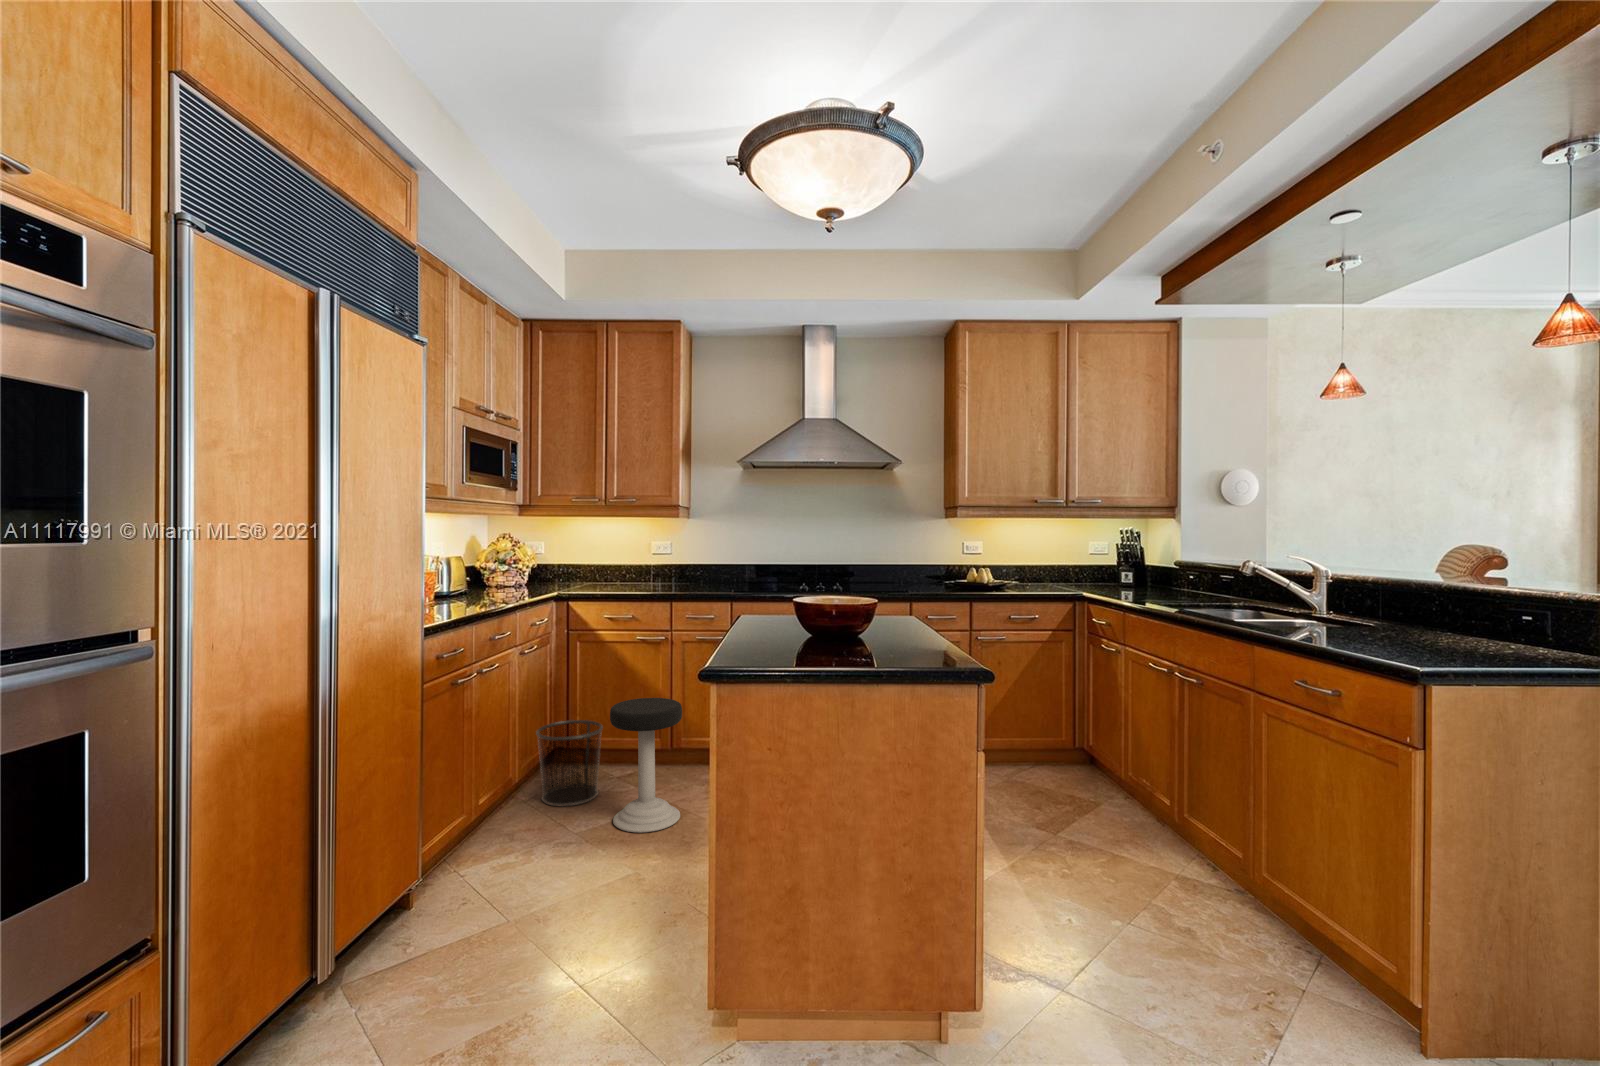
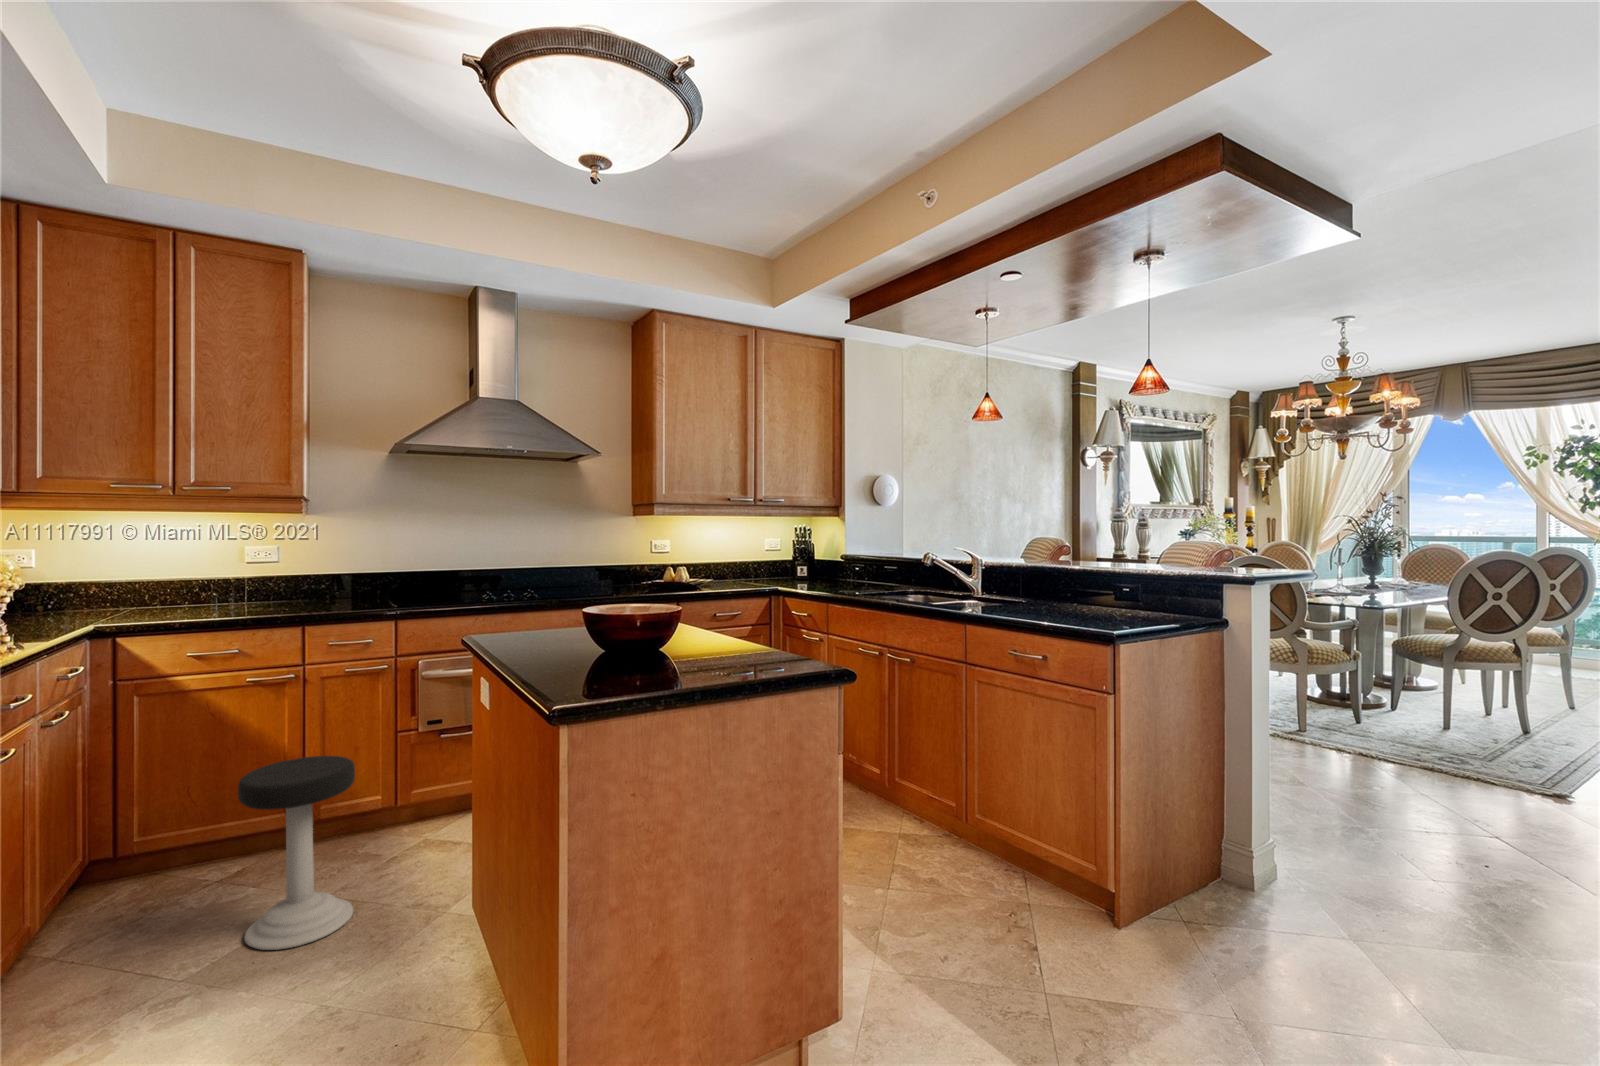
waste bin: present [536,720,603,807] -> none [78,807,206,947]

